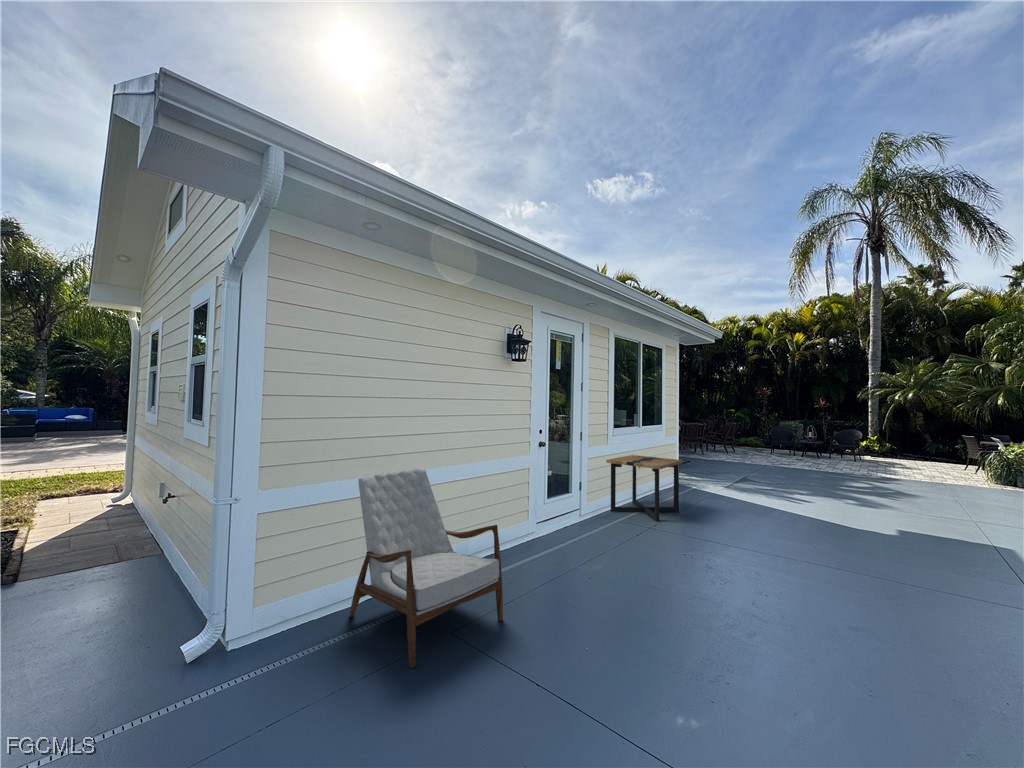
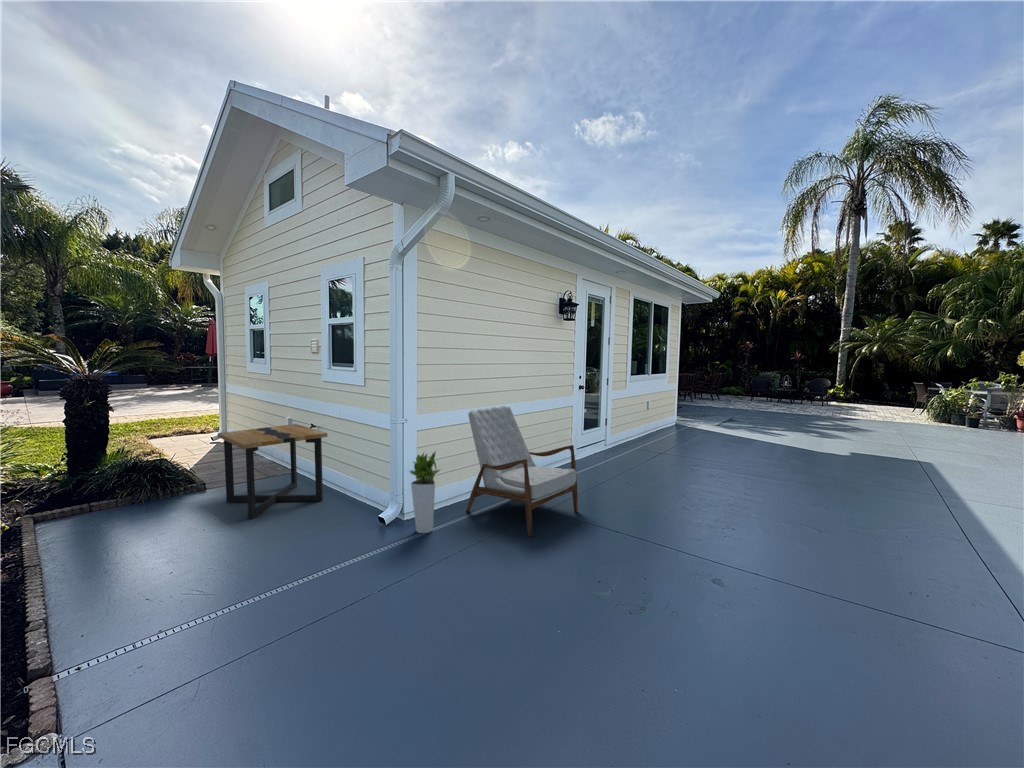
side table: present [606,455,683,521] -> present [218,424,327,519]
planter: none [244,532,299,658] -> present [410,452,440,533]

